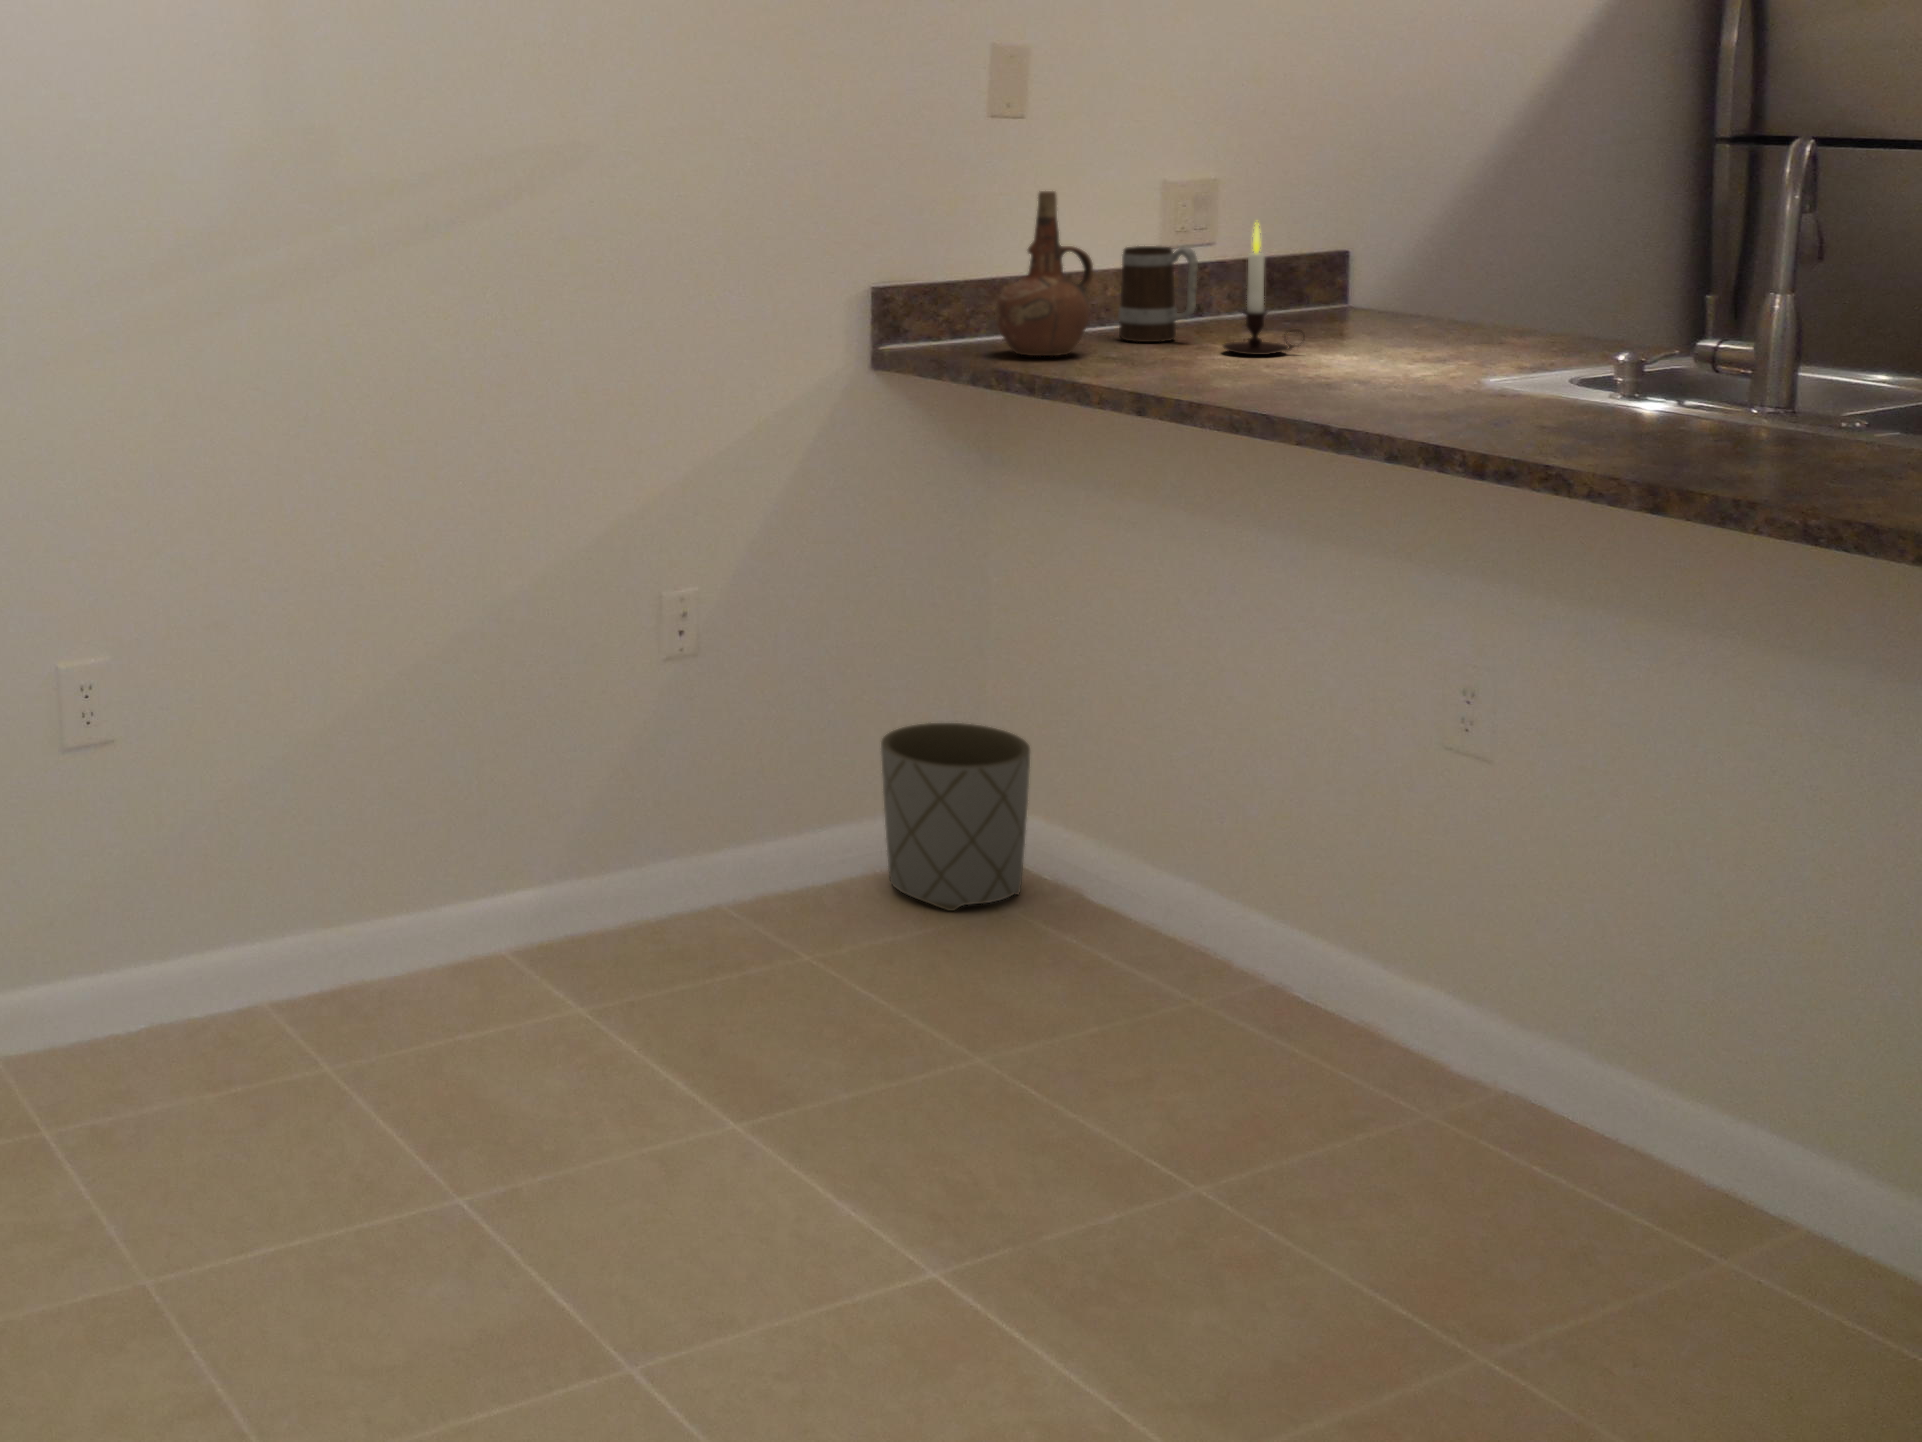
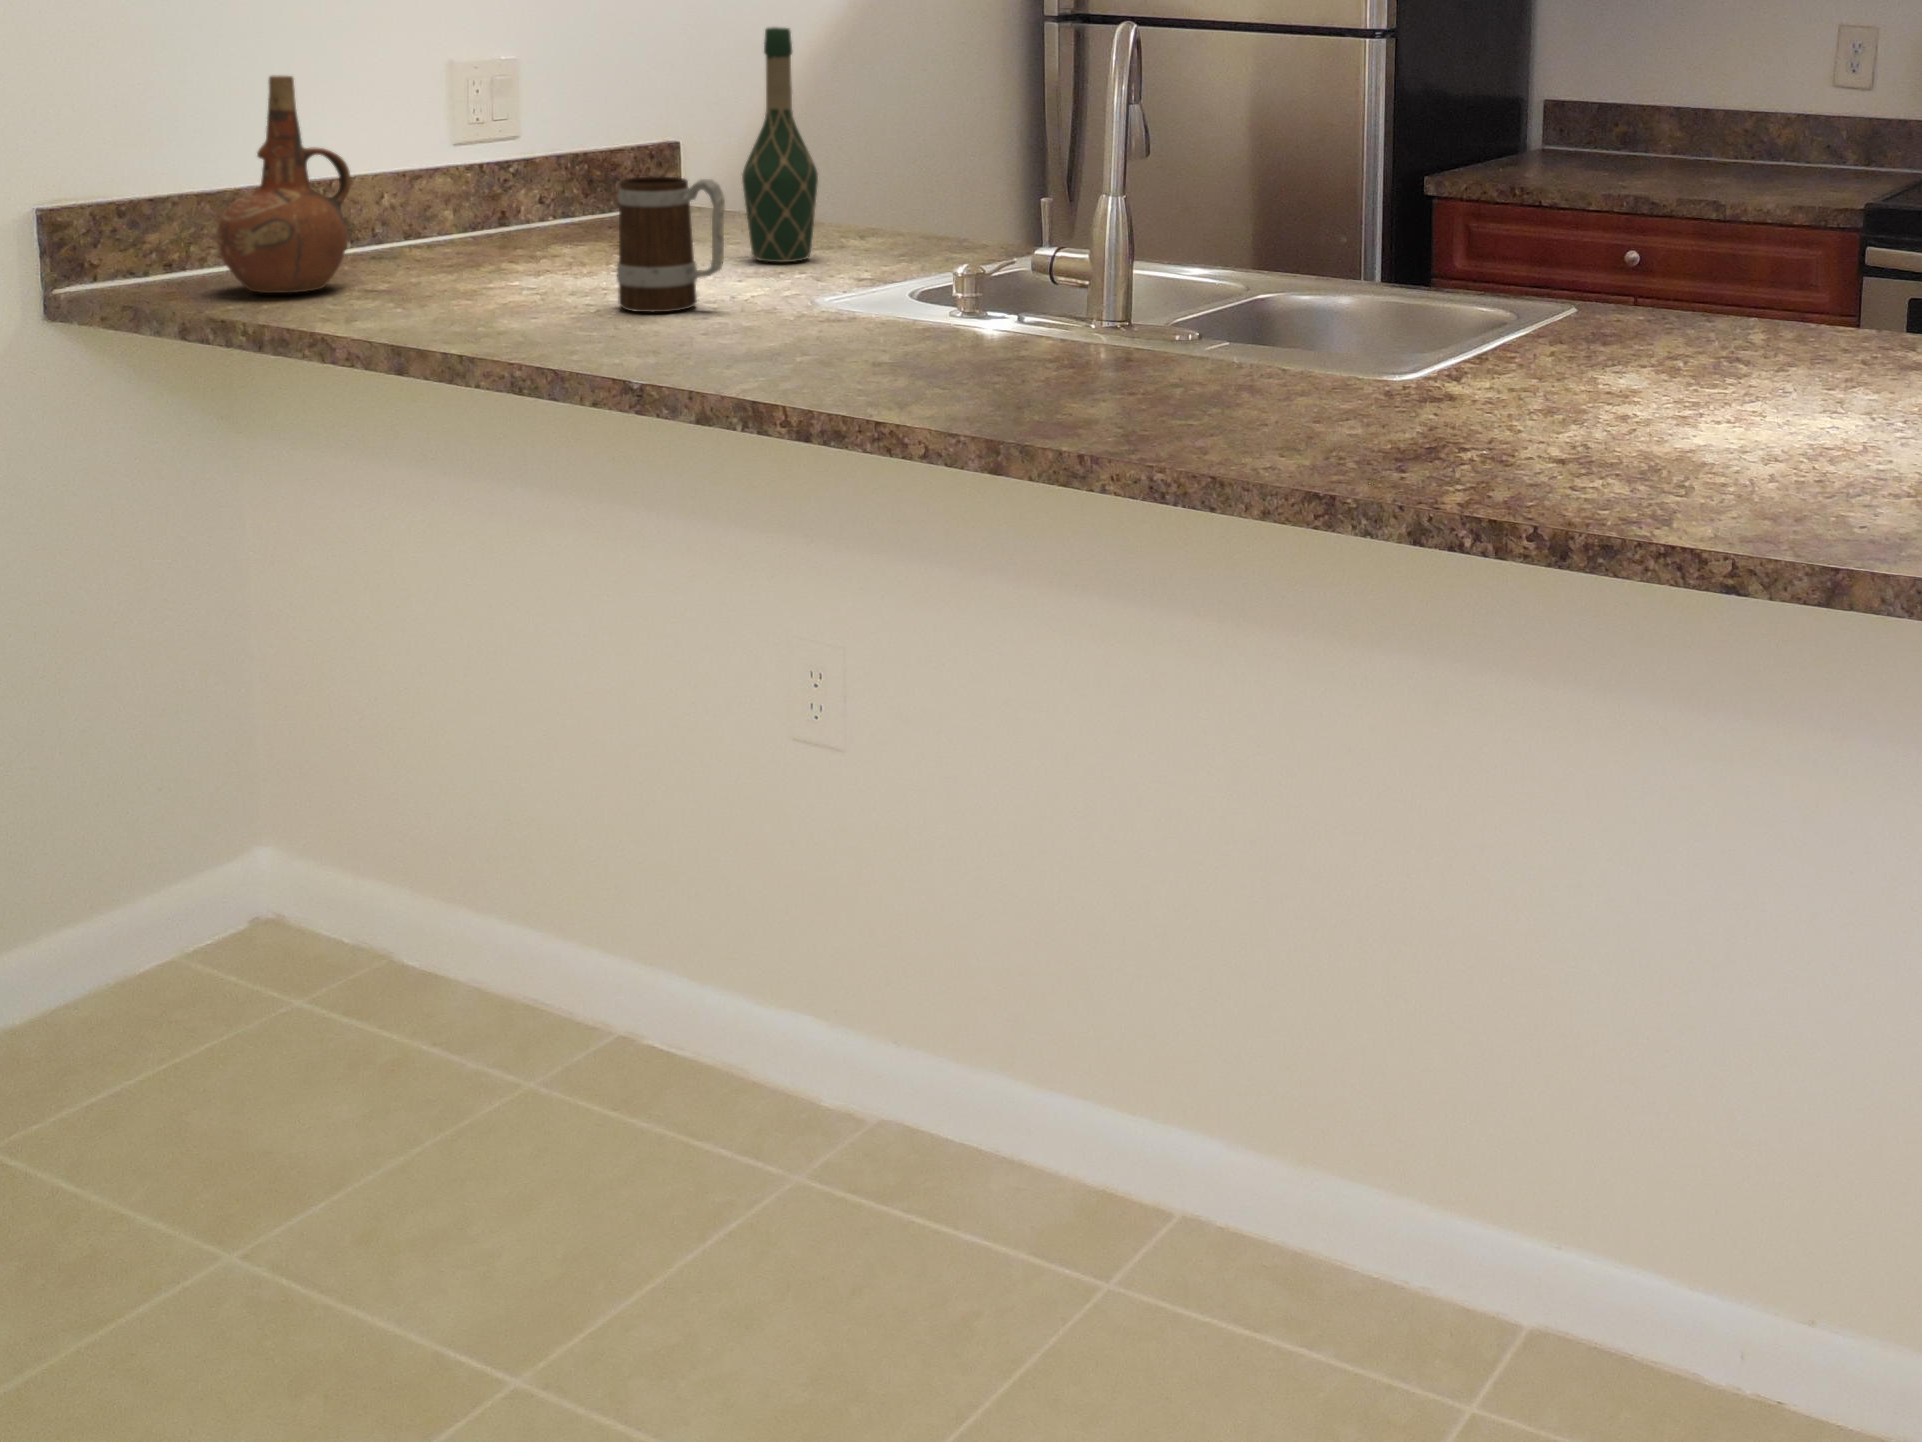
wine bottle: none [1411,147,1481,350] -> present [742,27,818,262]
candle: present [1223,223,1300,355] -> none [523,113,623,279]
mug: present [1118,246,1198,342] -> present [617,177,725,312]
planter: present [881,723,1030,911] -> none [87,773,302,1031]

